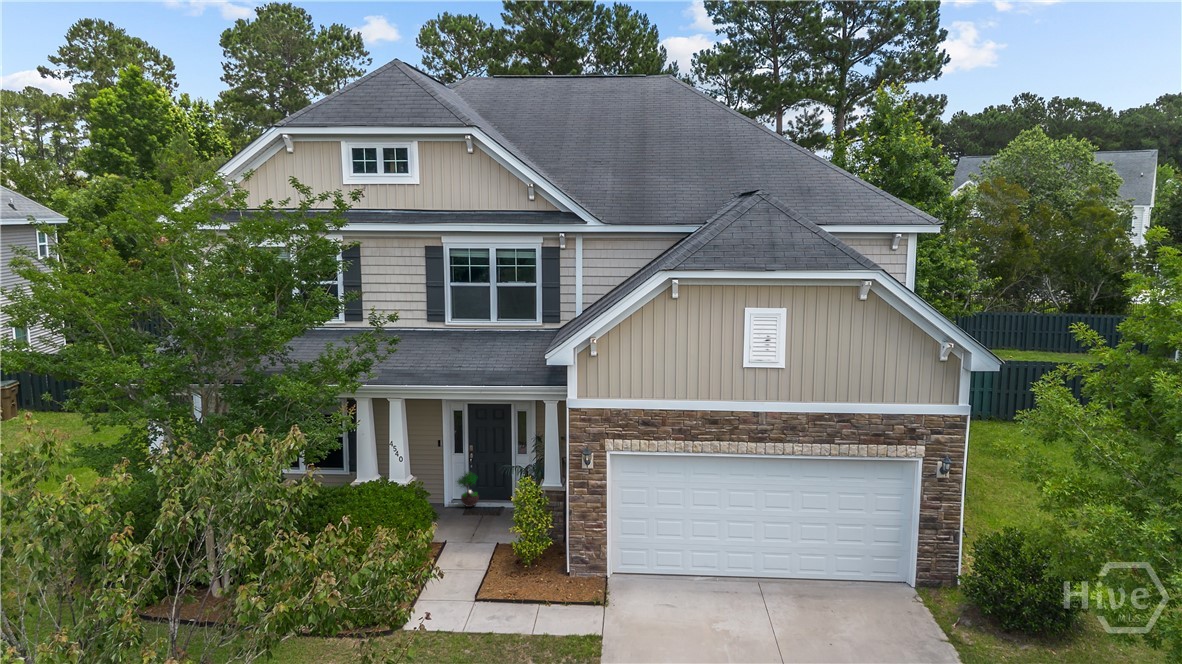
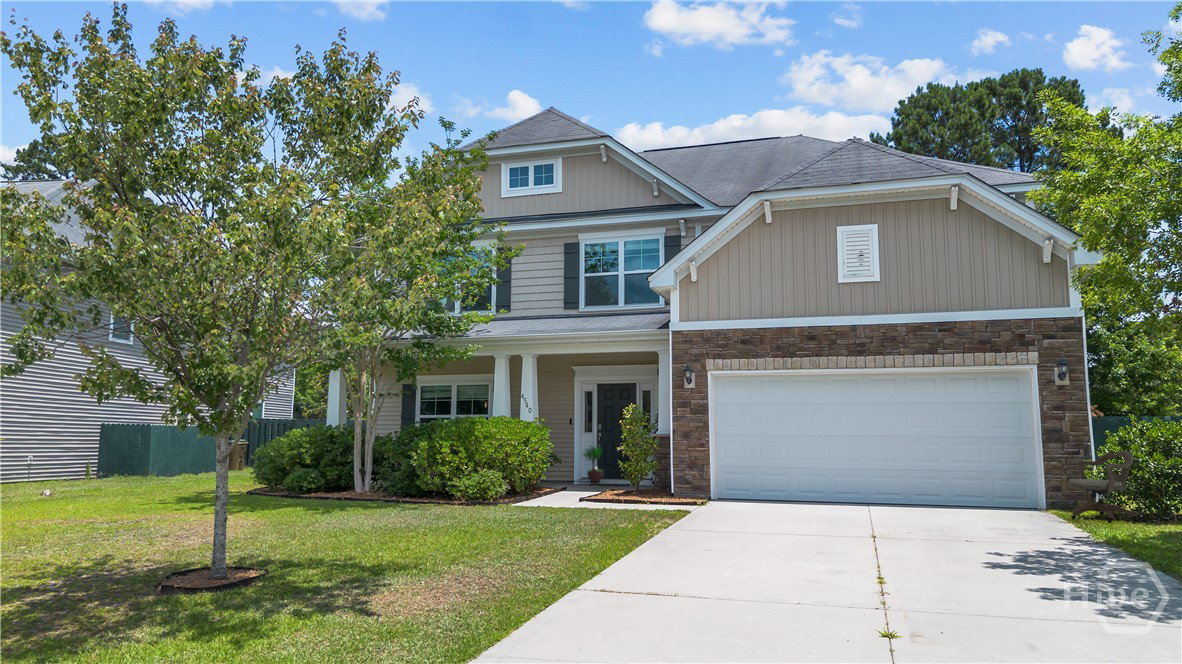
chair: none [938,552,997,629] -> present [1069,451,1138,523]

